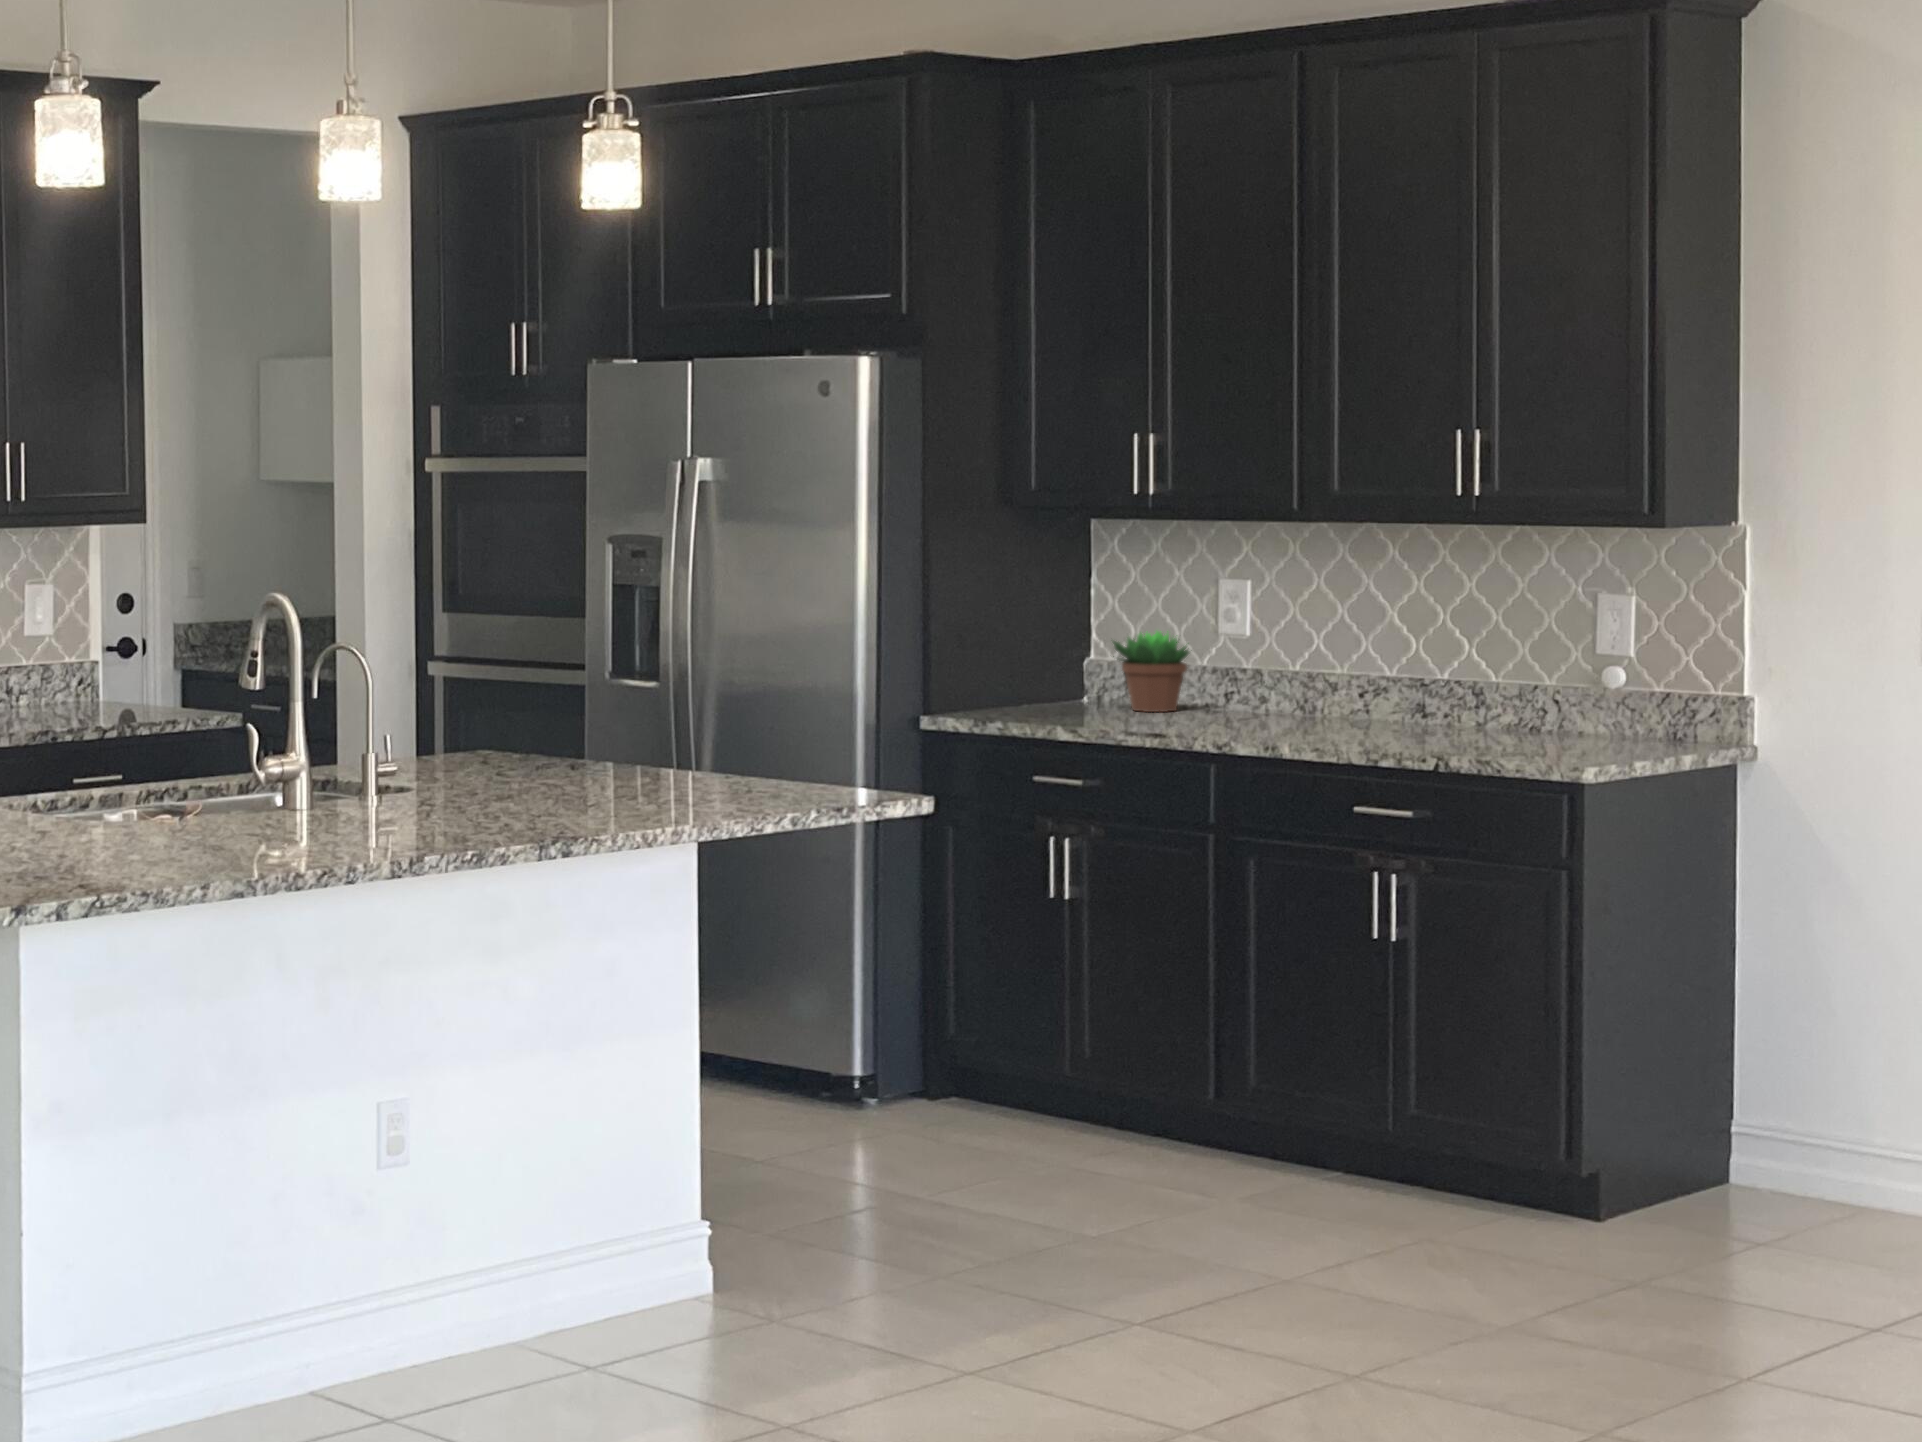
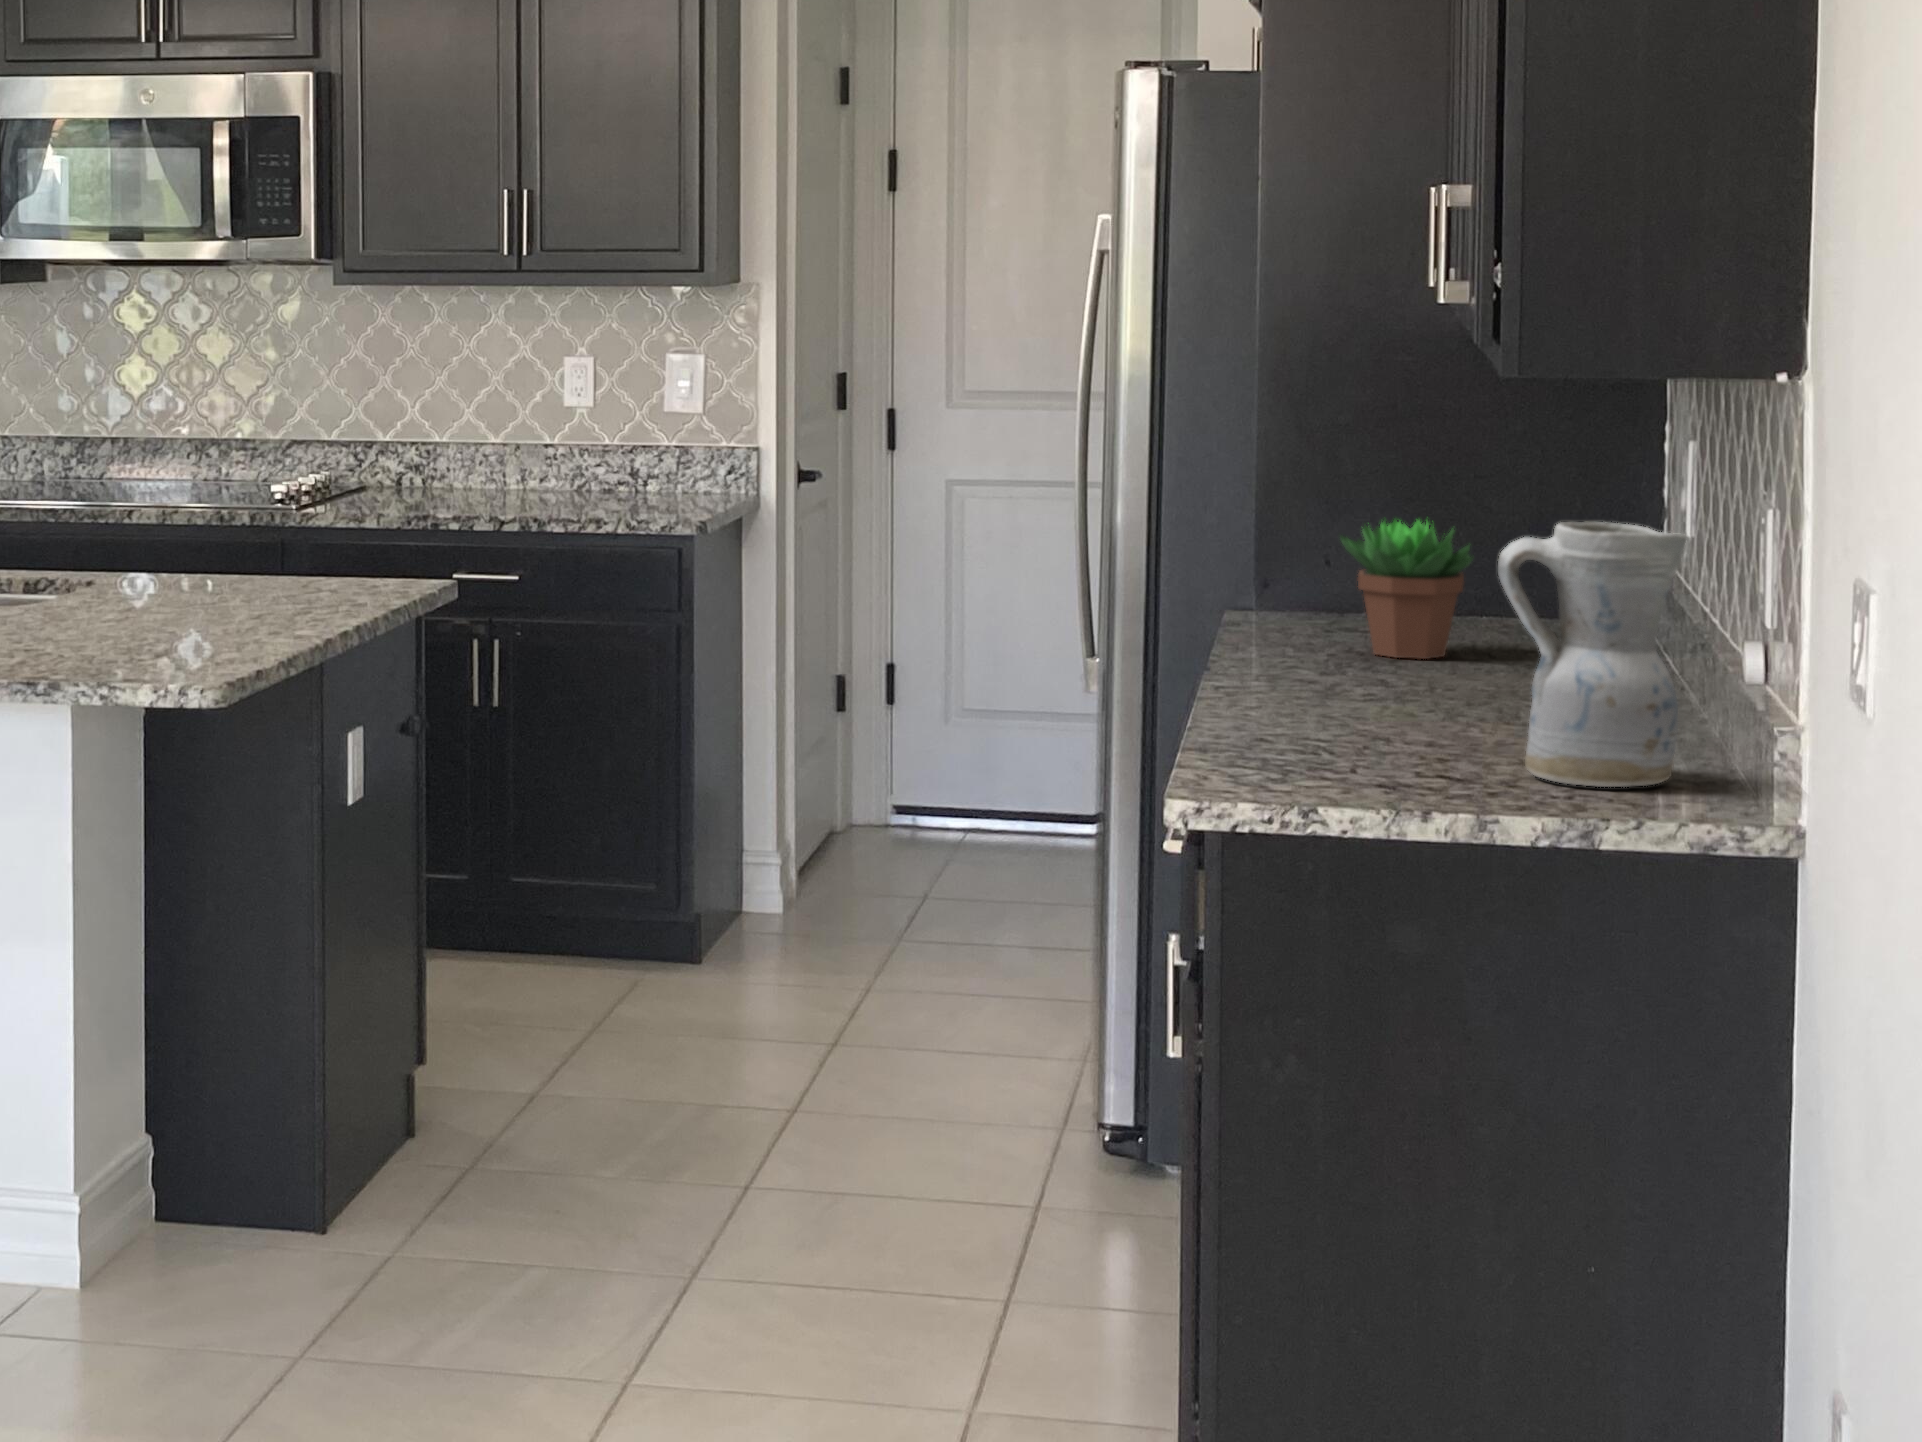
ceramic pitcher: none [1528,601,1606,732] -> present [1498,522,1686,787]

